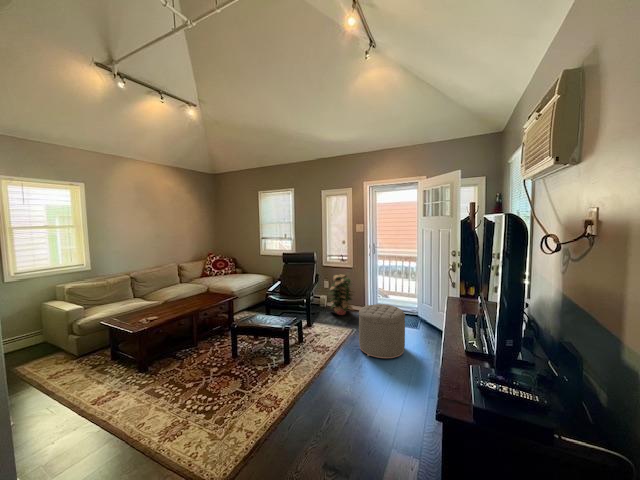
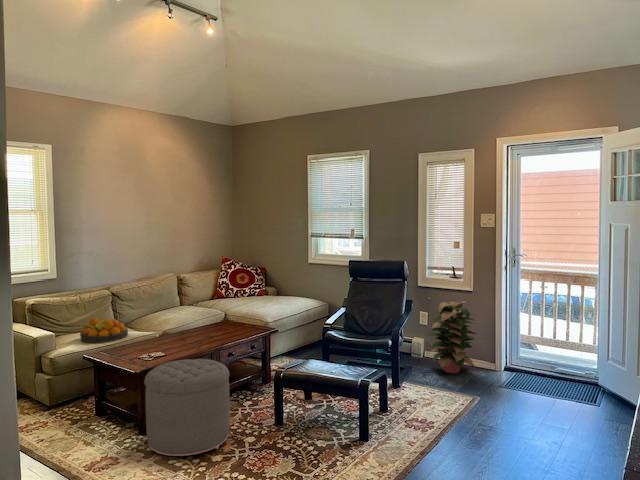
fruit bowl: none [102,294,138,312] -> present [79,318,128,343]
ottoman: present [359,304,405,358] -> present [144,359,230,456]

